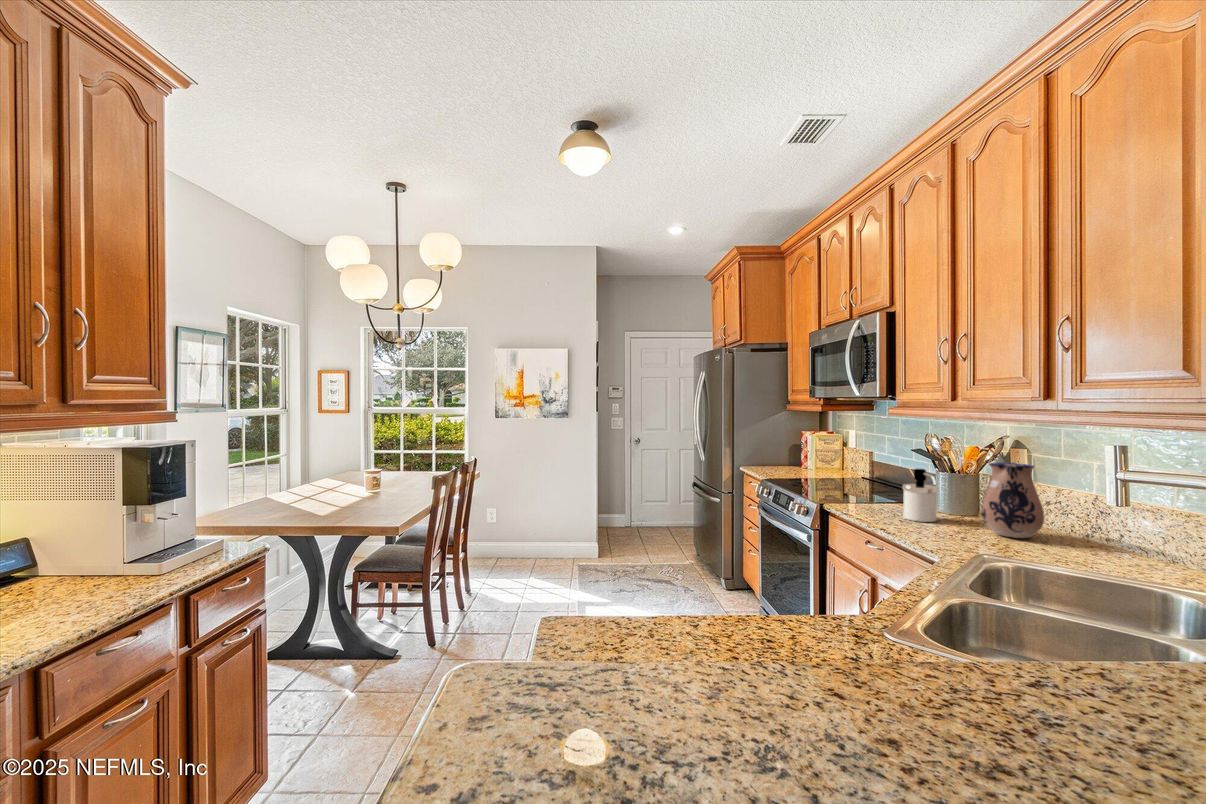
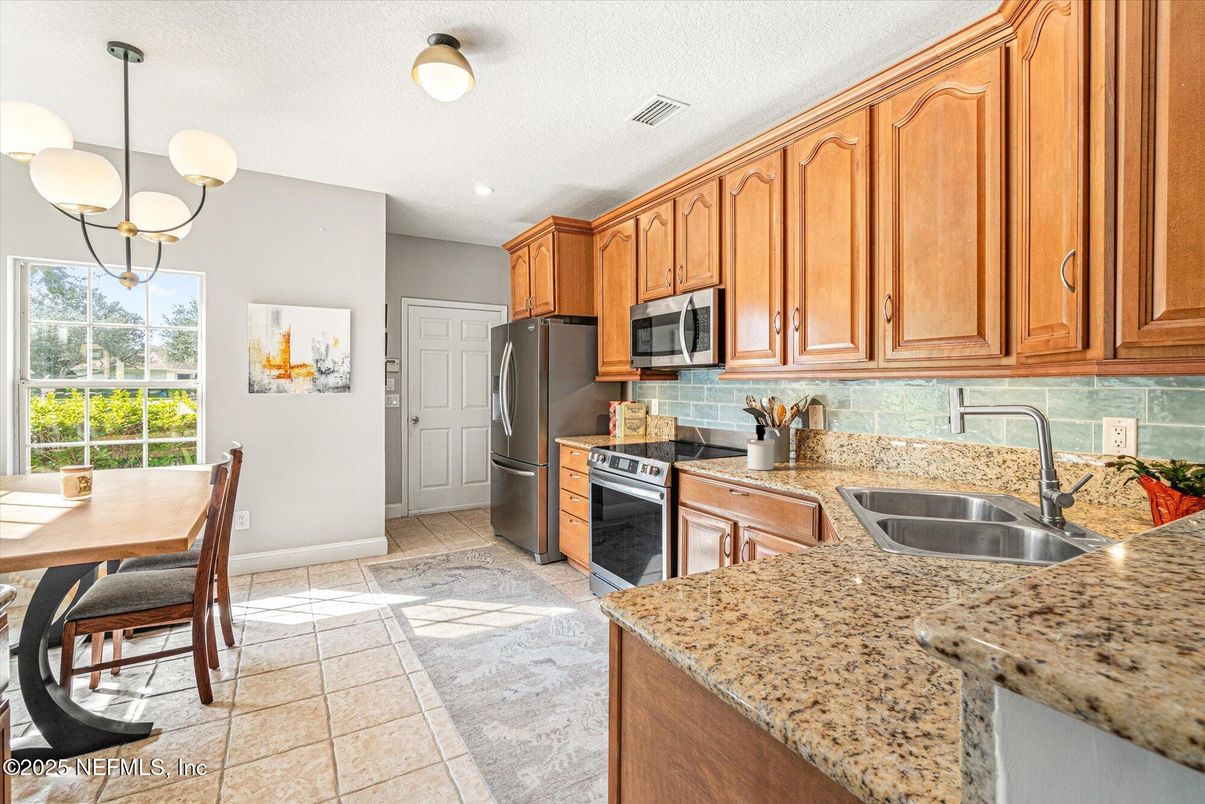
ceramic pitcher: present [982,463,1044,538] -> none [813,415,858,475]

